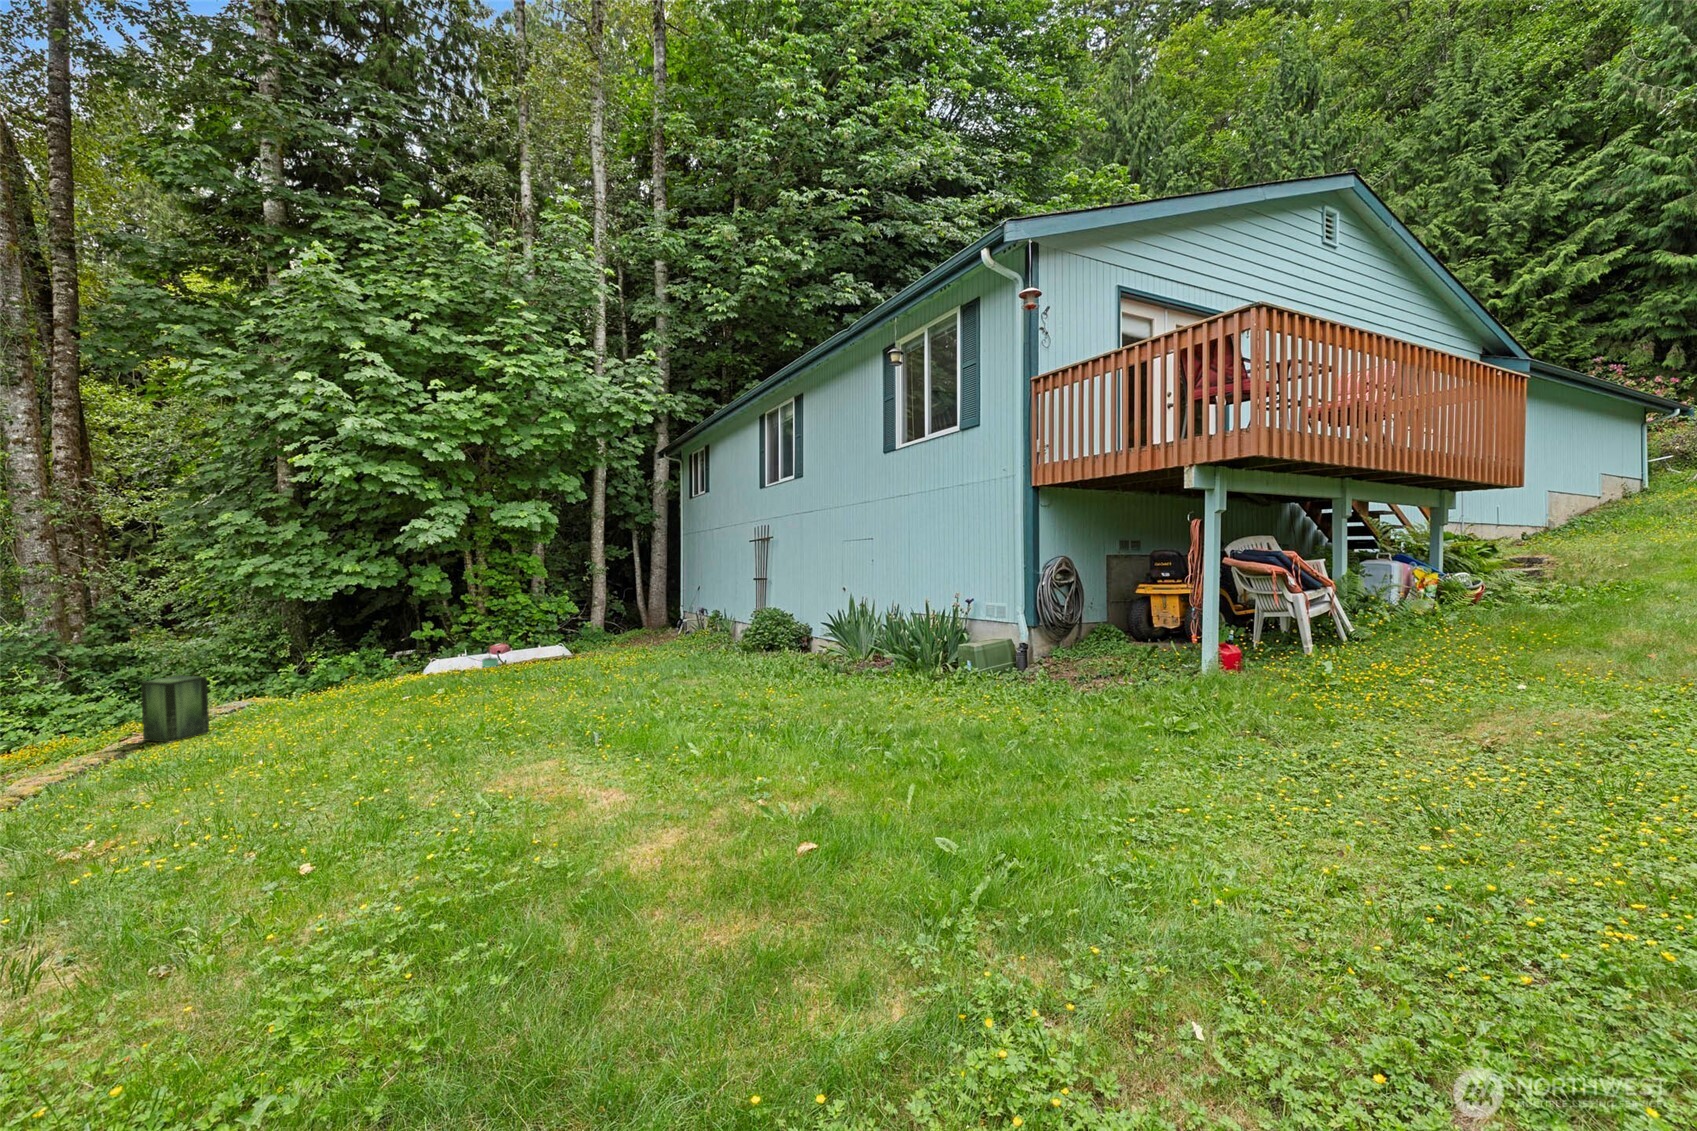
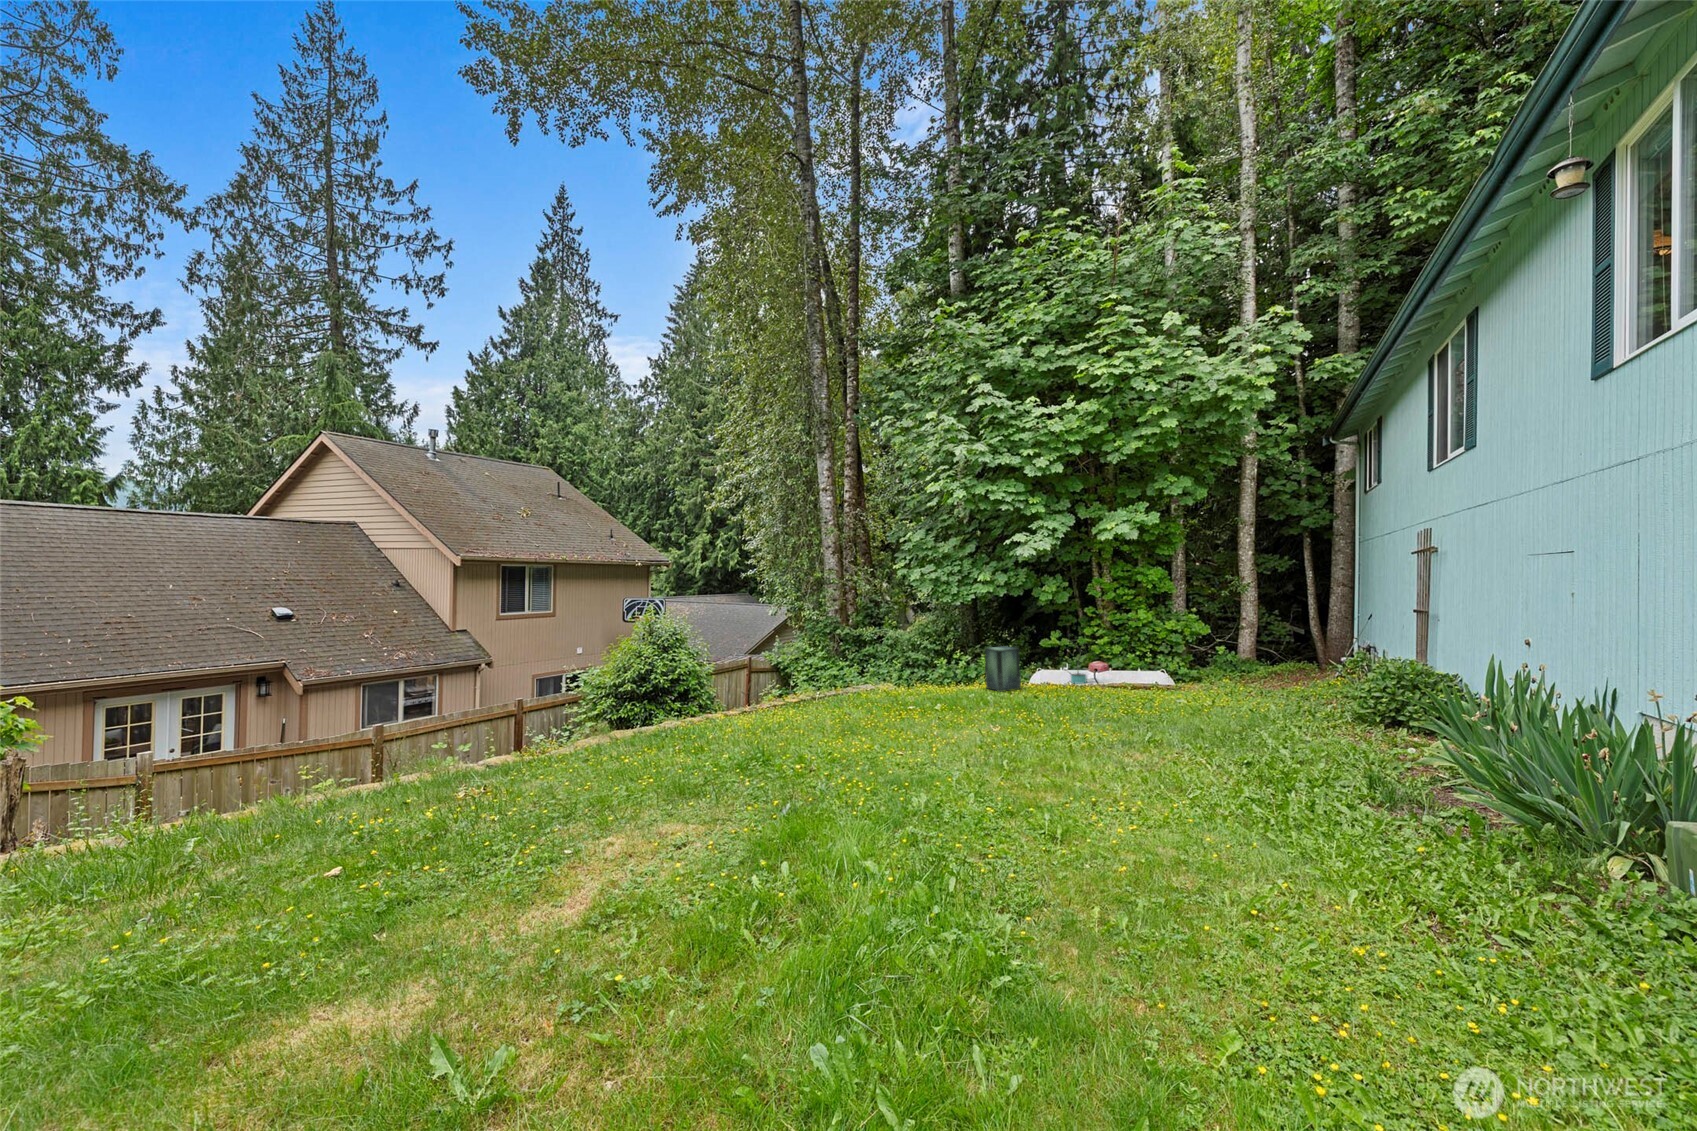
storage box: present [141,675,209,742] -> present [985,646,1021,692]

